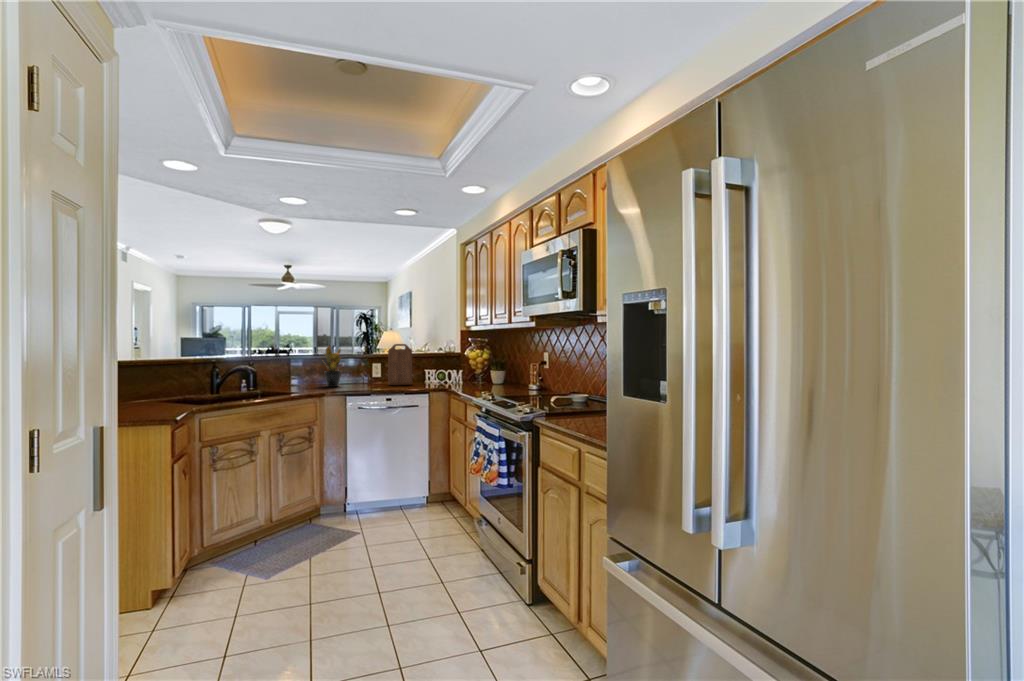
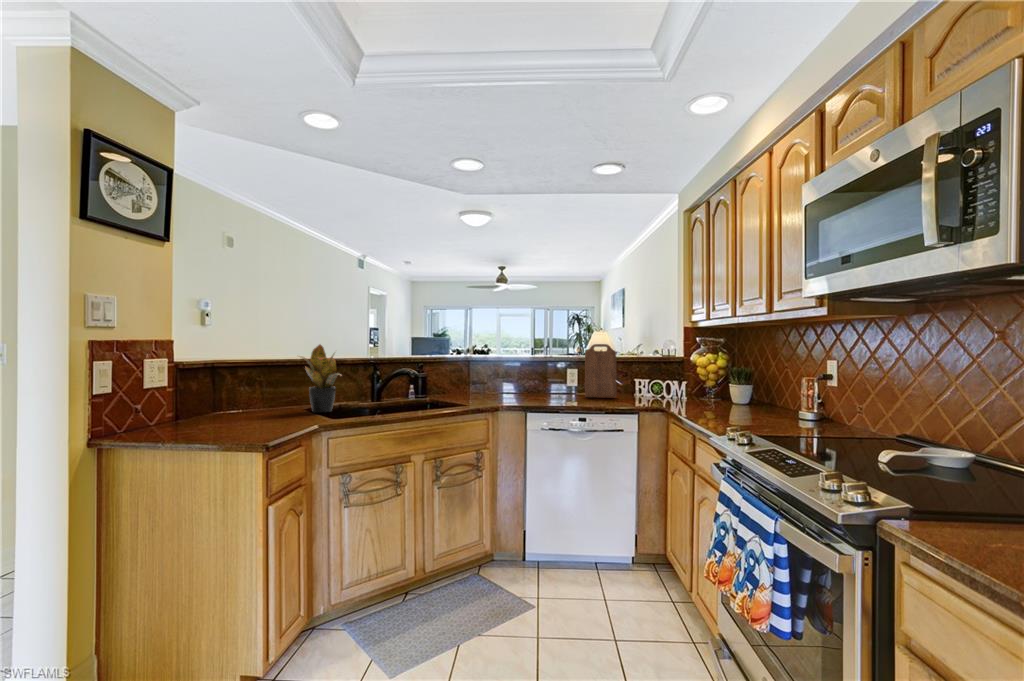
potted plant: present [324,346,341,387] -> present [300,345,341,413]

